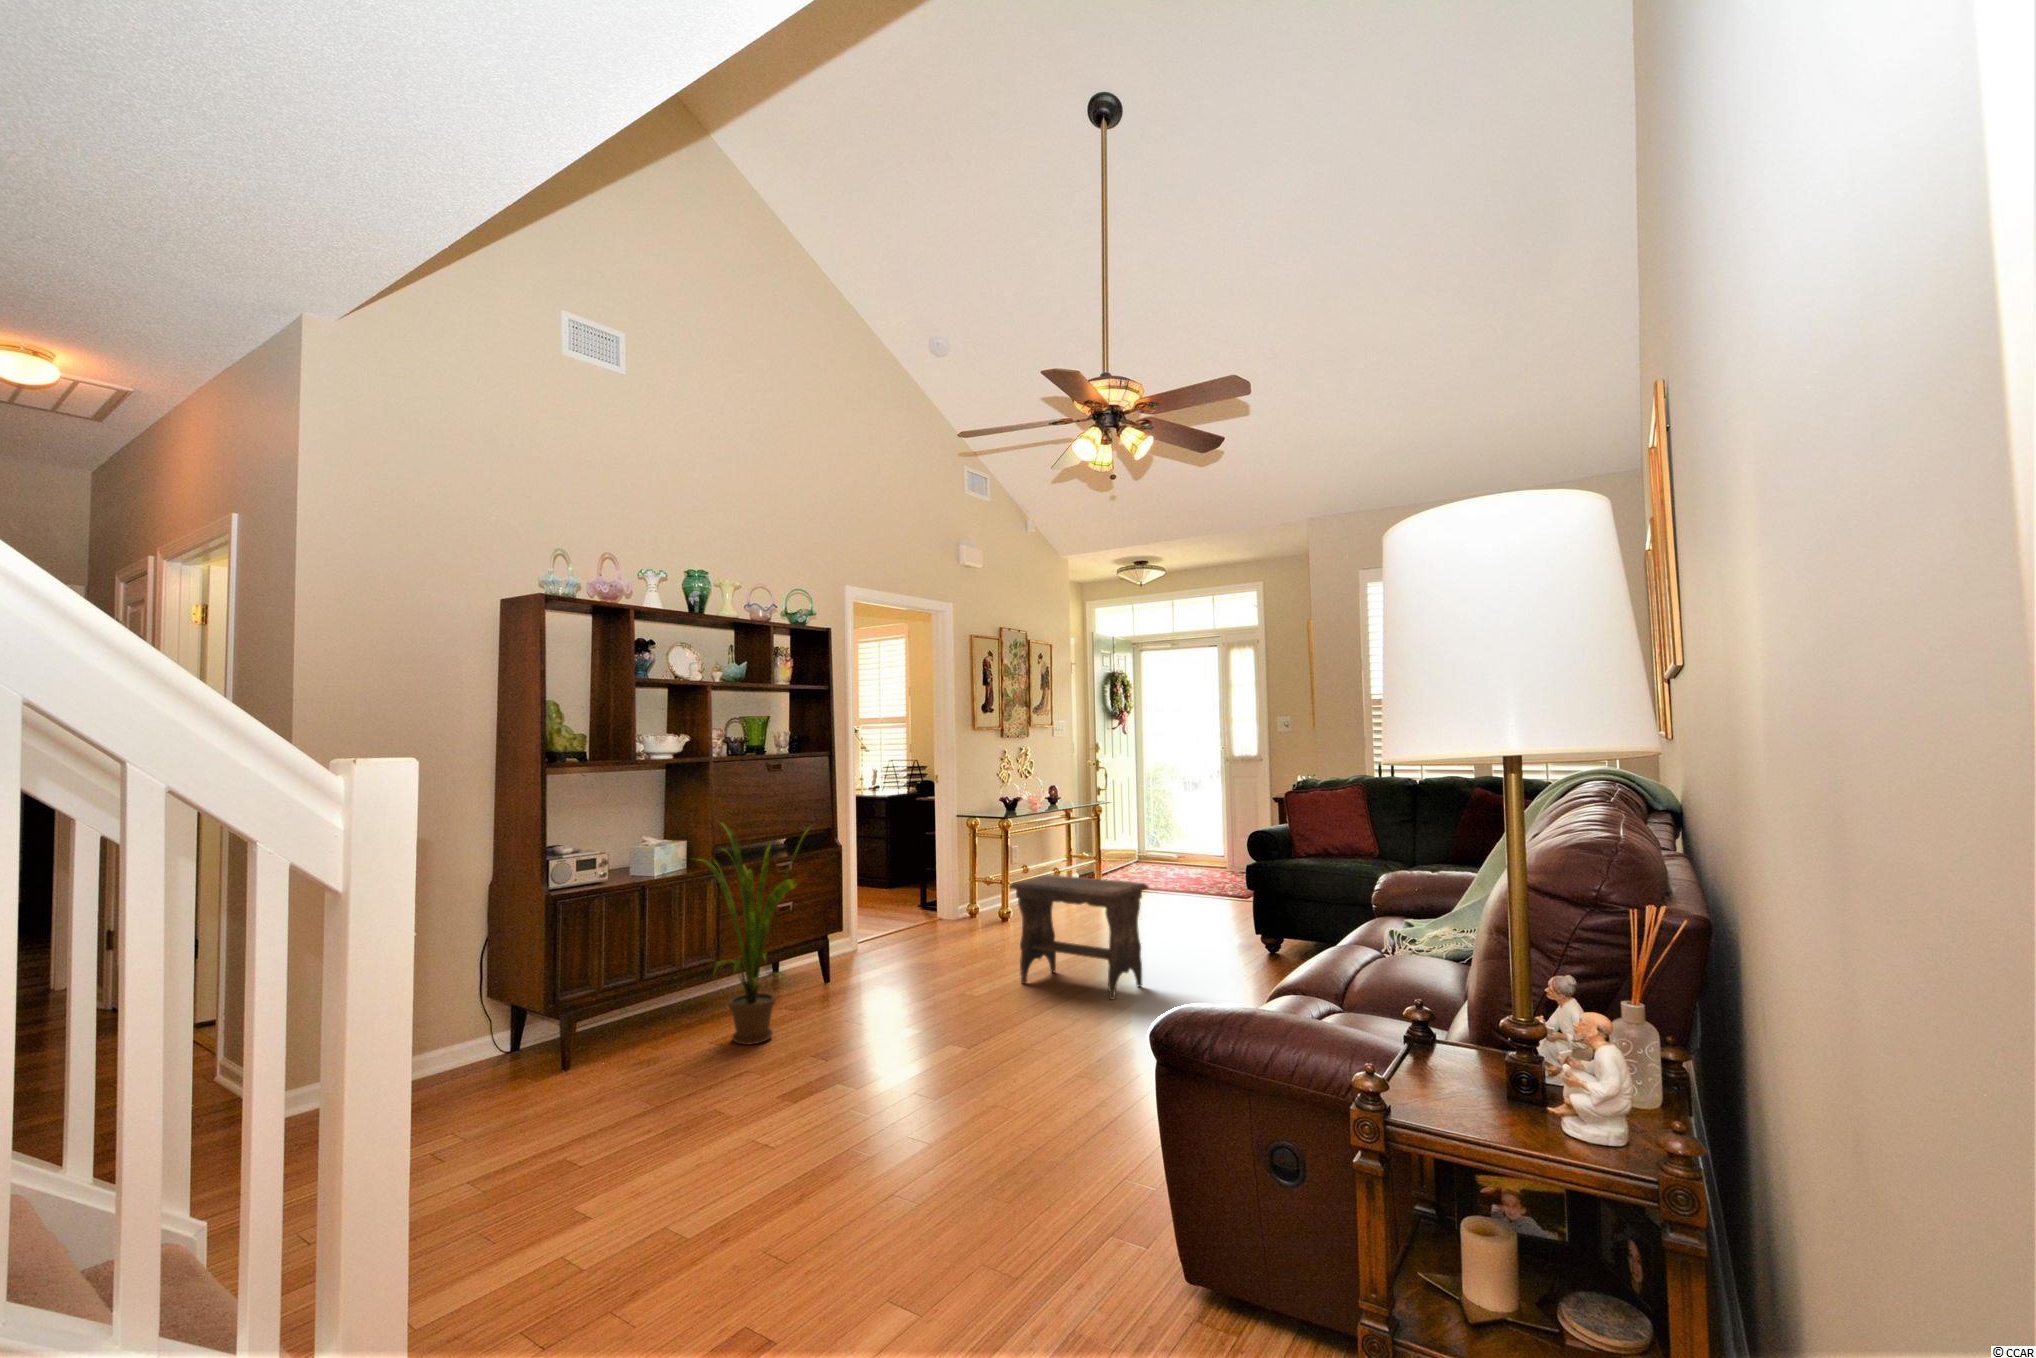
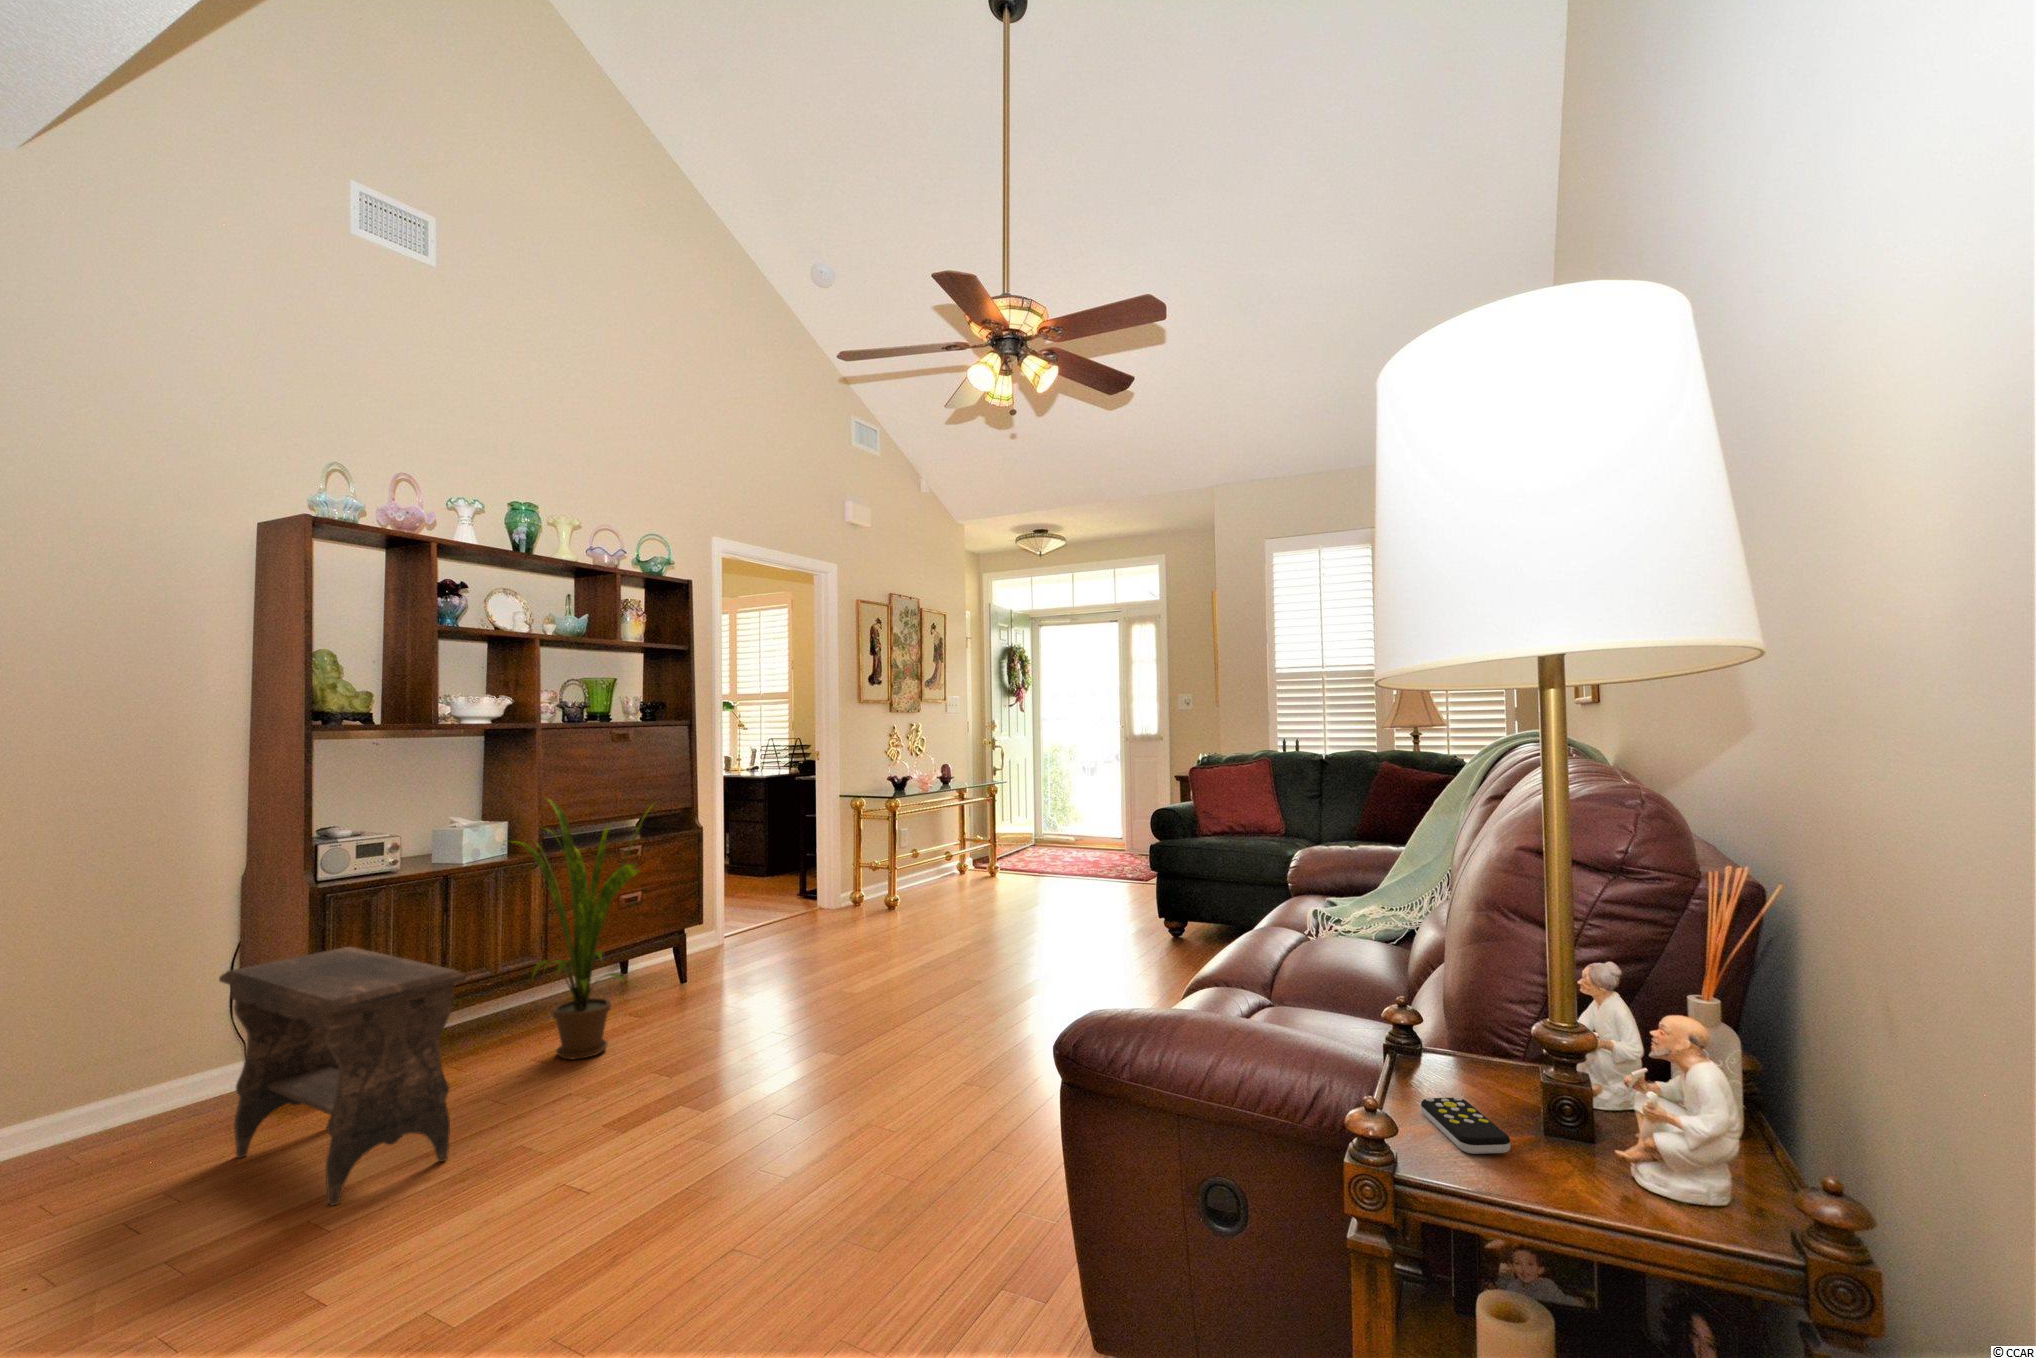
footstool: present [1010,874,1148,1000] -> present [219,947,466,1206]
remote control: none [1438,1076,1501,1116] -> present [1421,1097,1510,1154]

